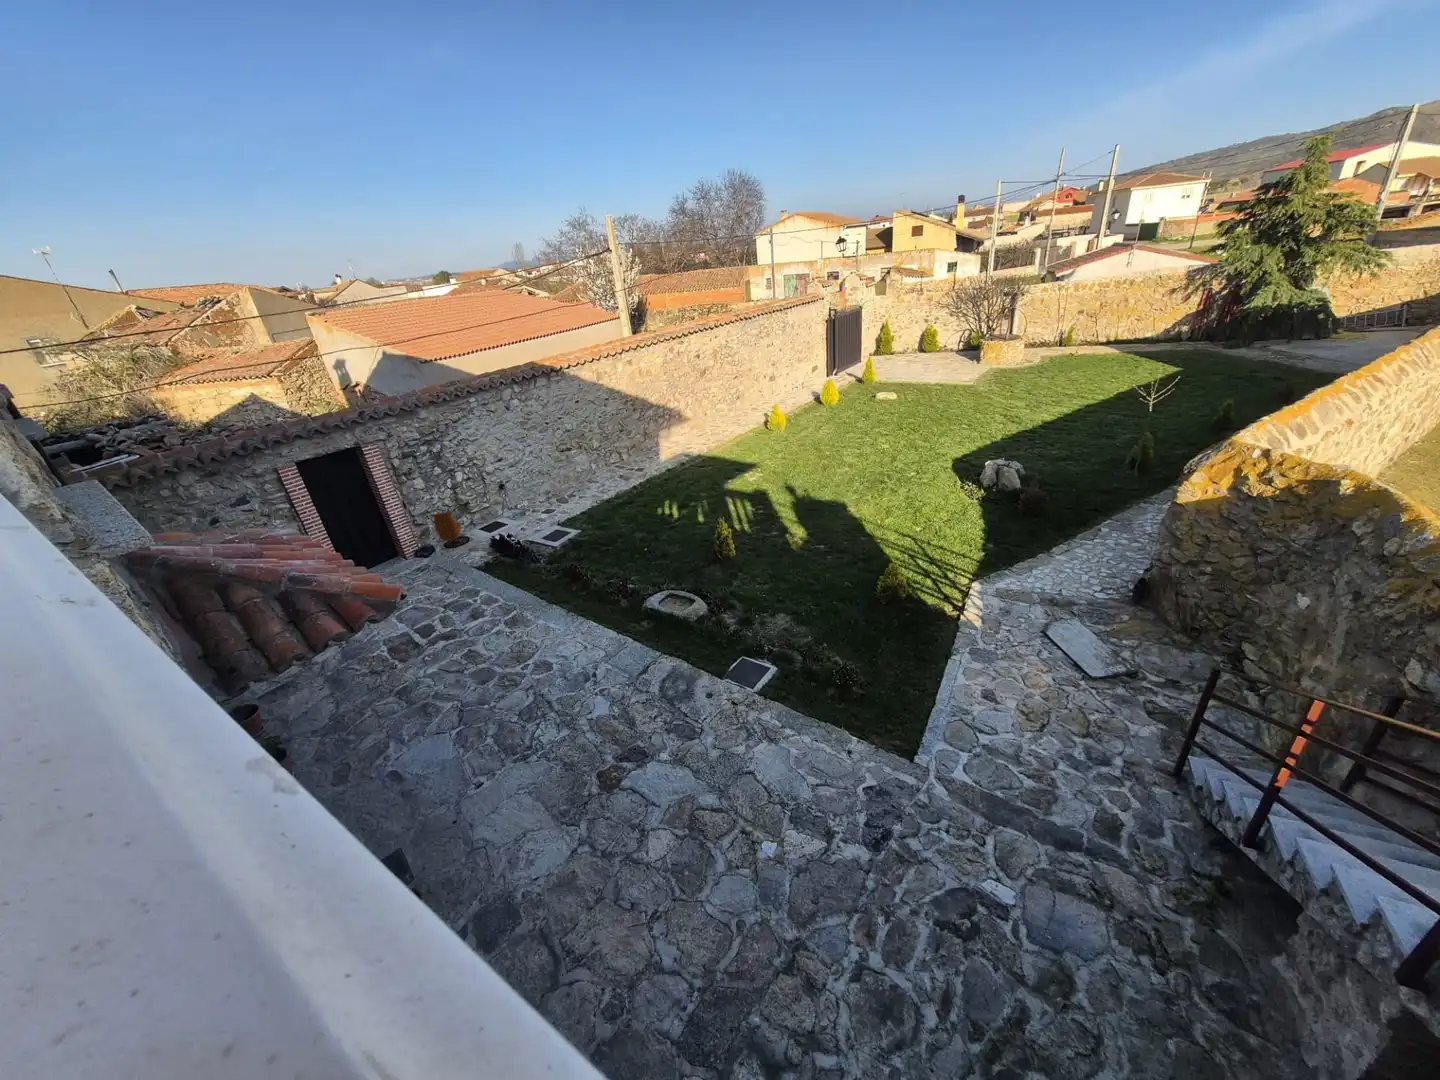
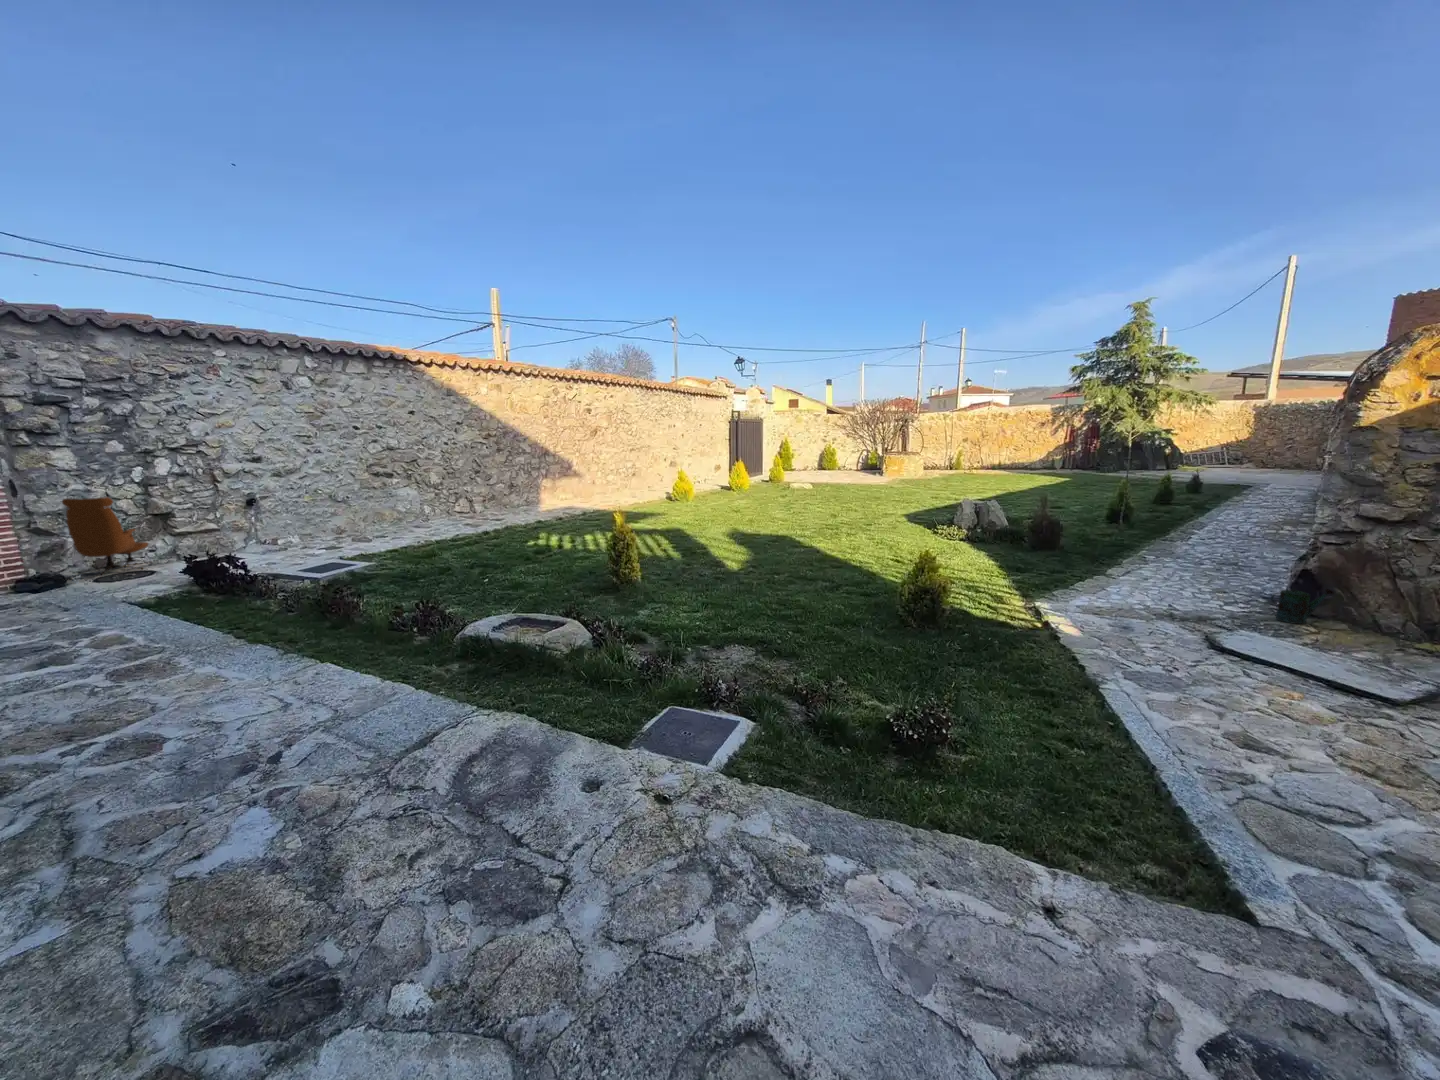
watering can: none [1112,584,1151,606] -> present [1271,589,1334,624]

